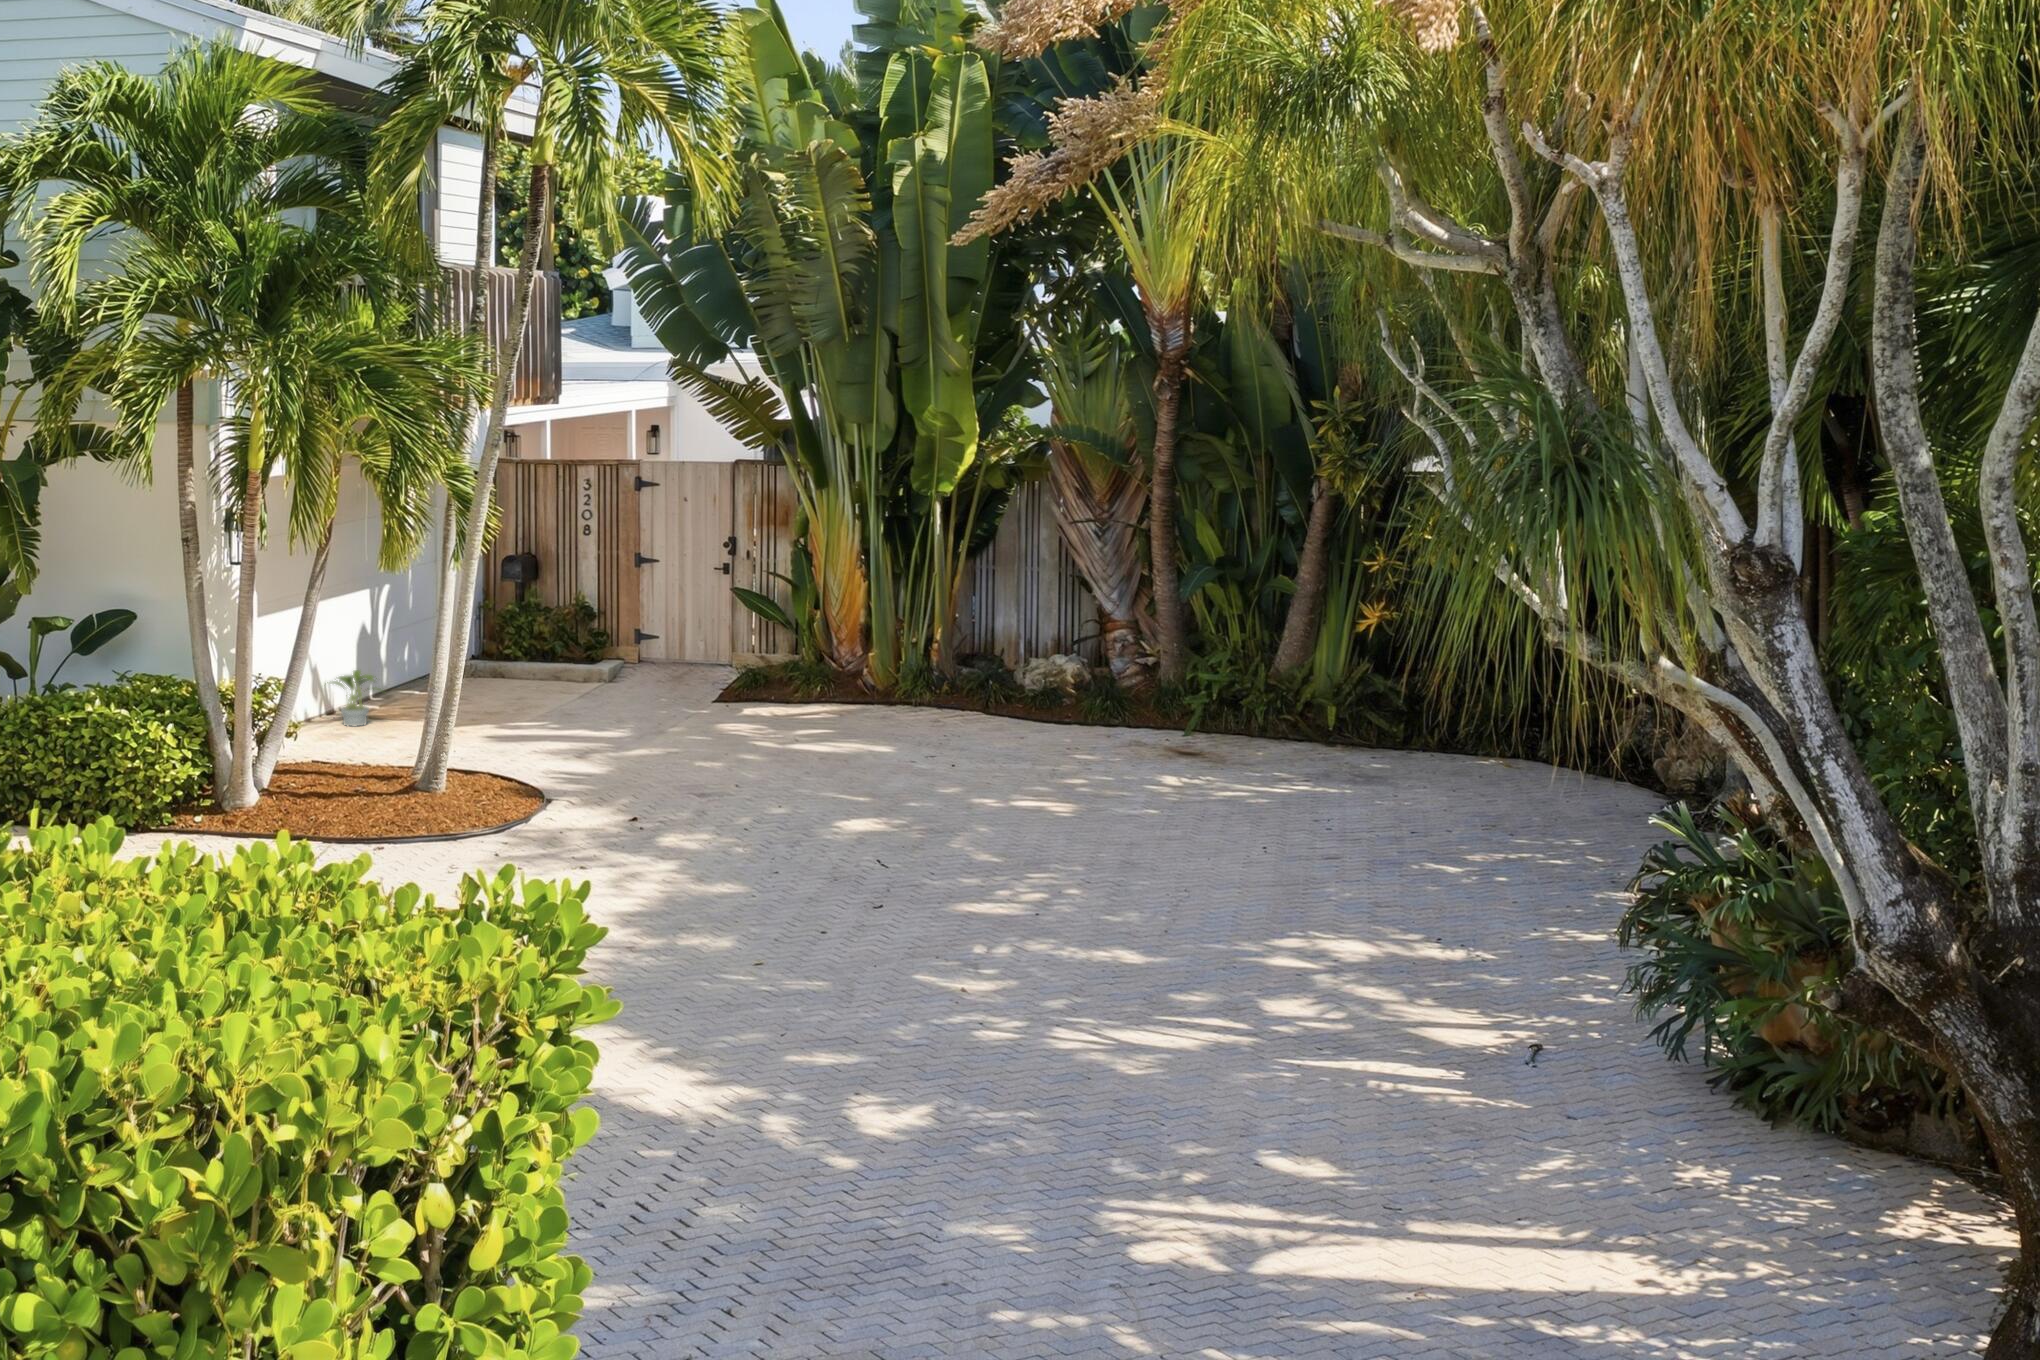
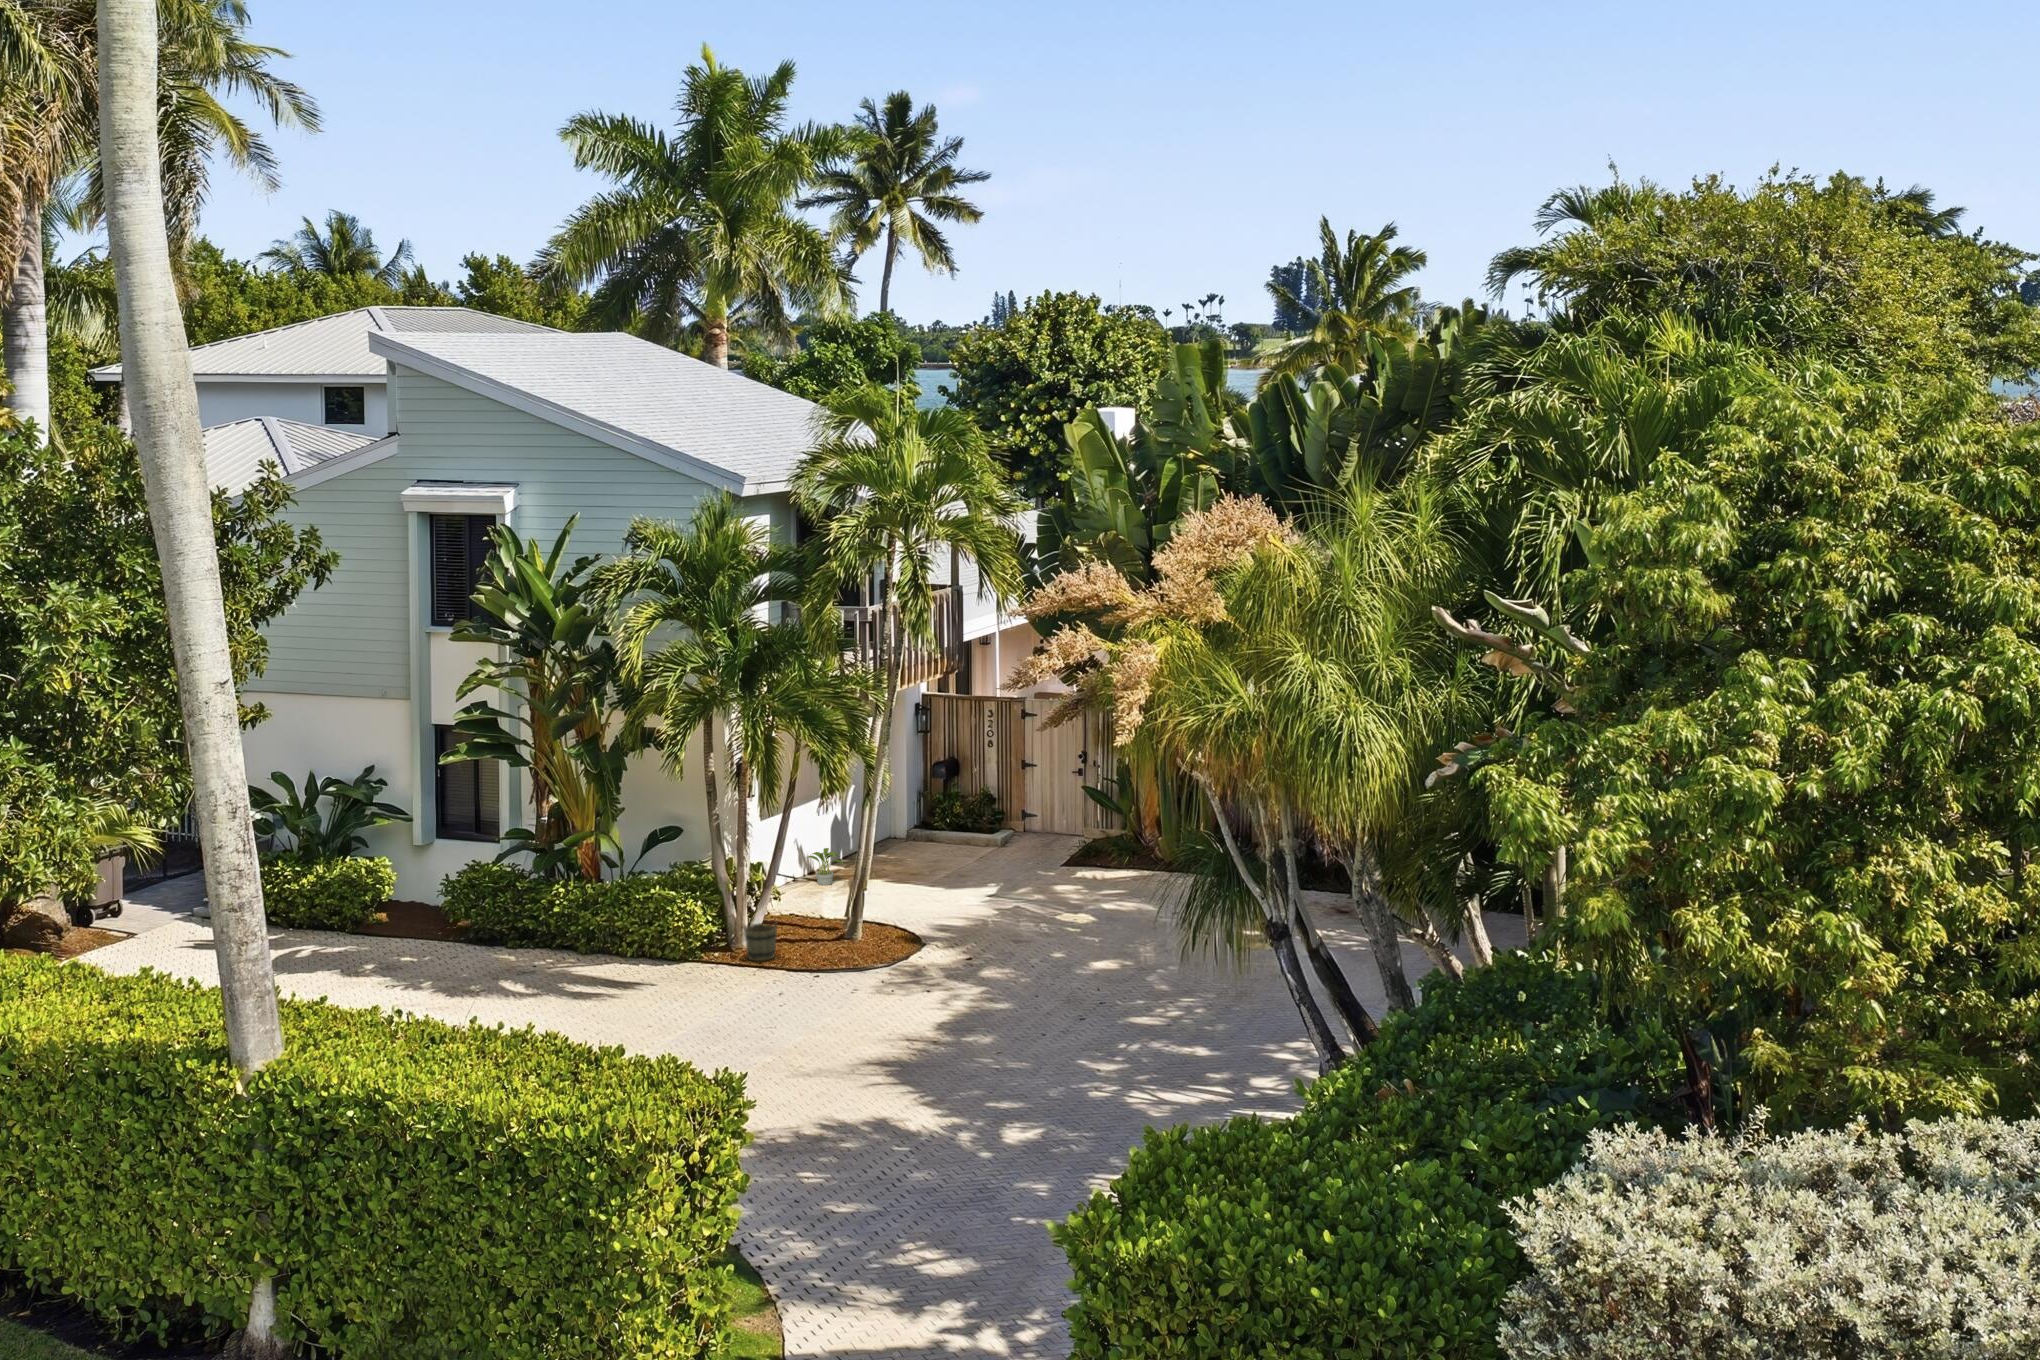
bucket: none [247,756,307,821] -> present [744,923,778,961]

